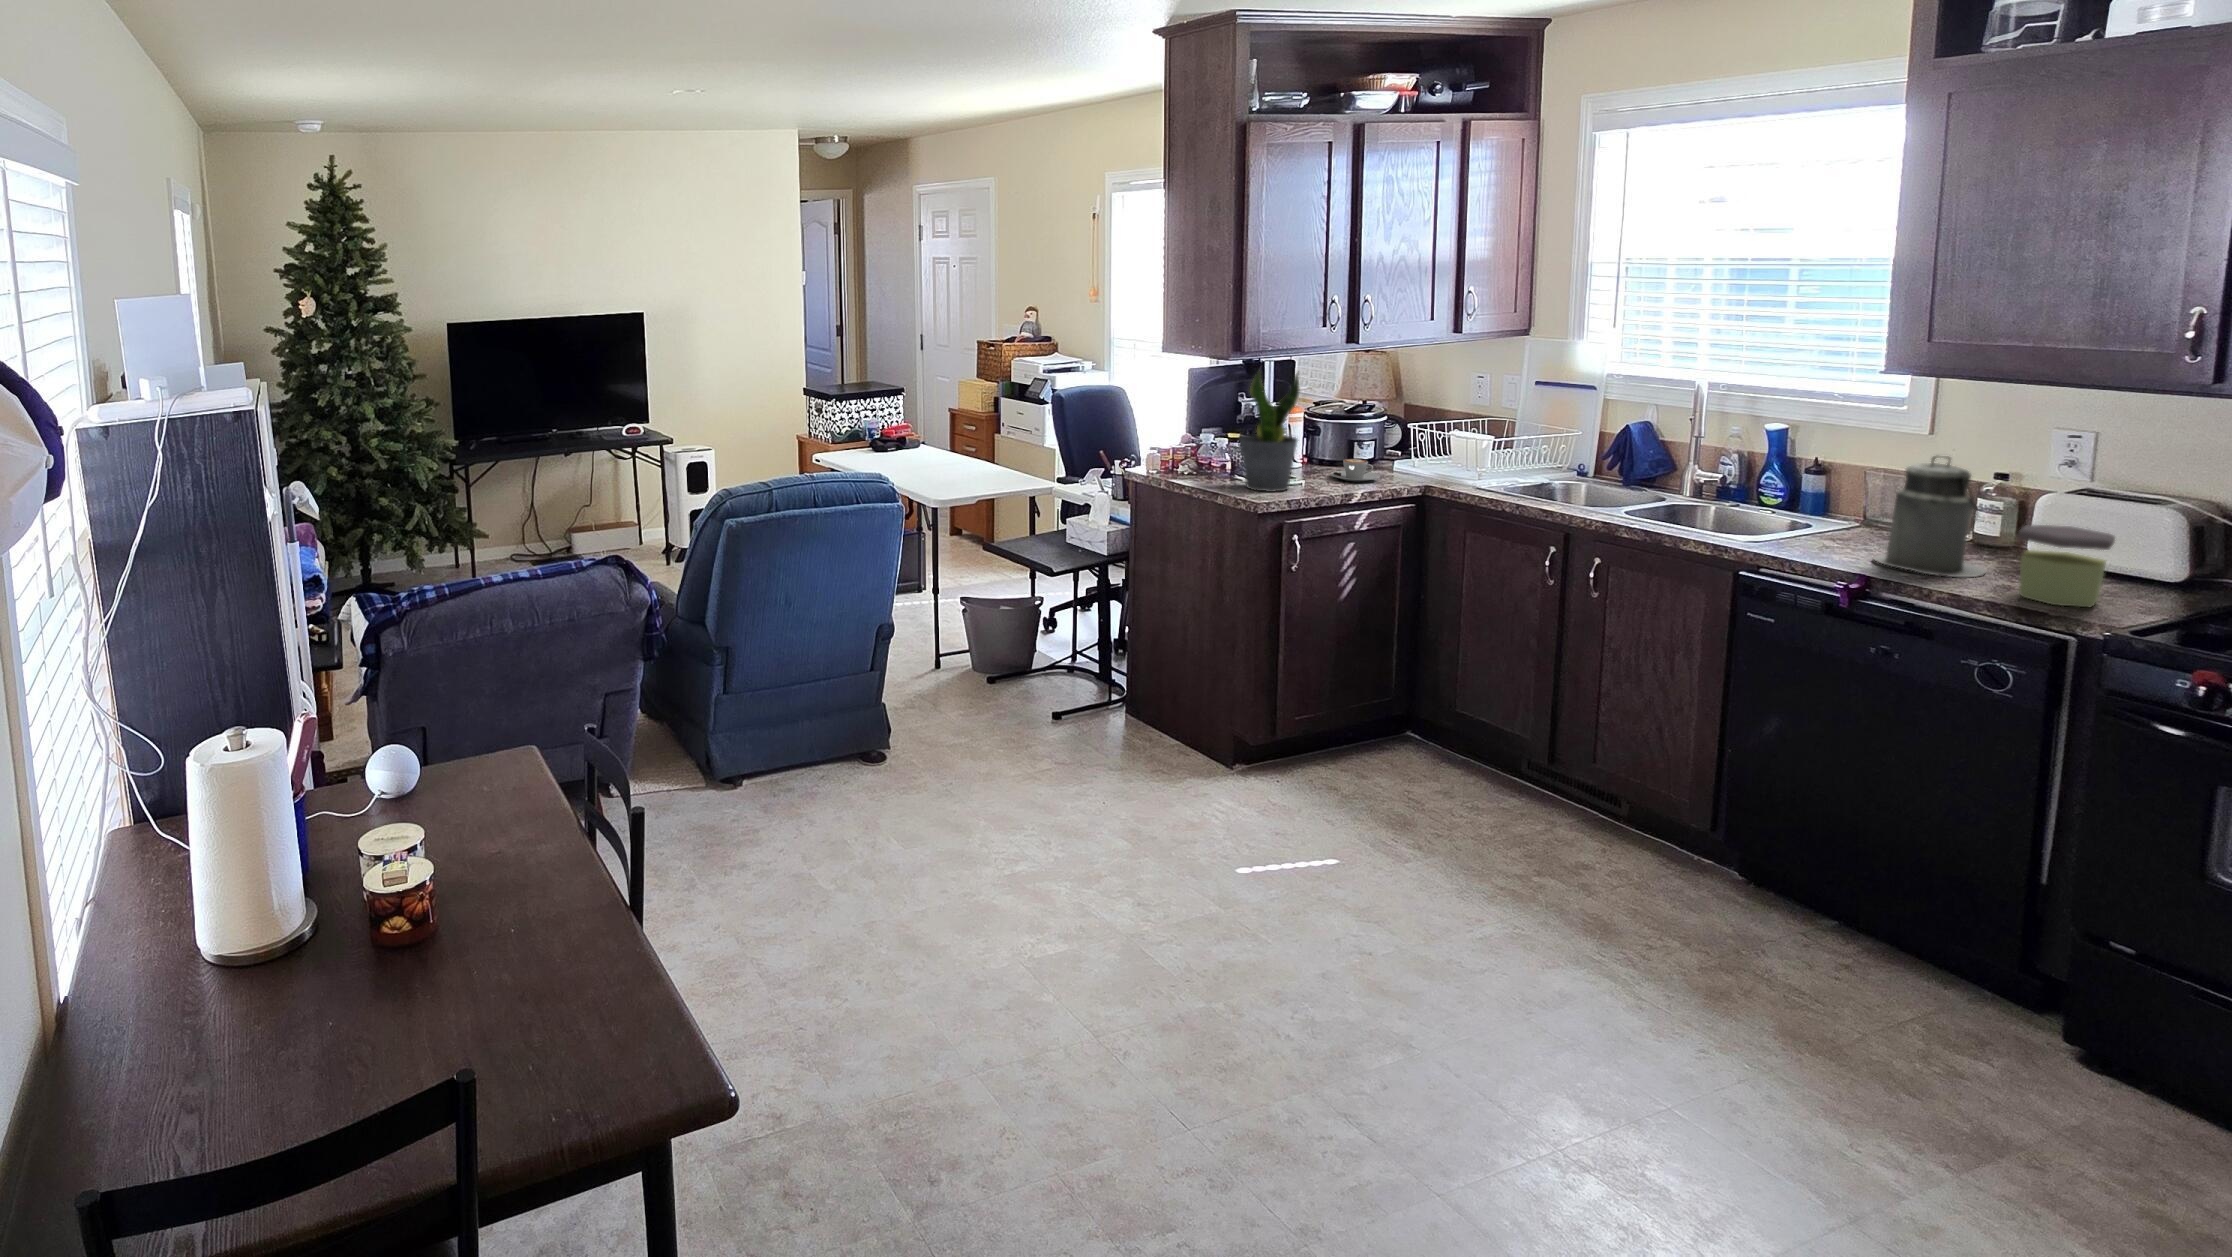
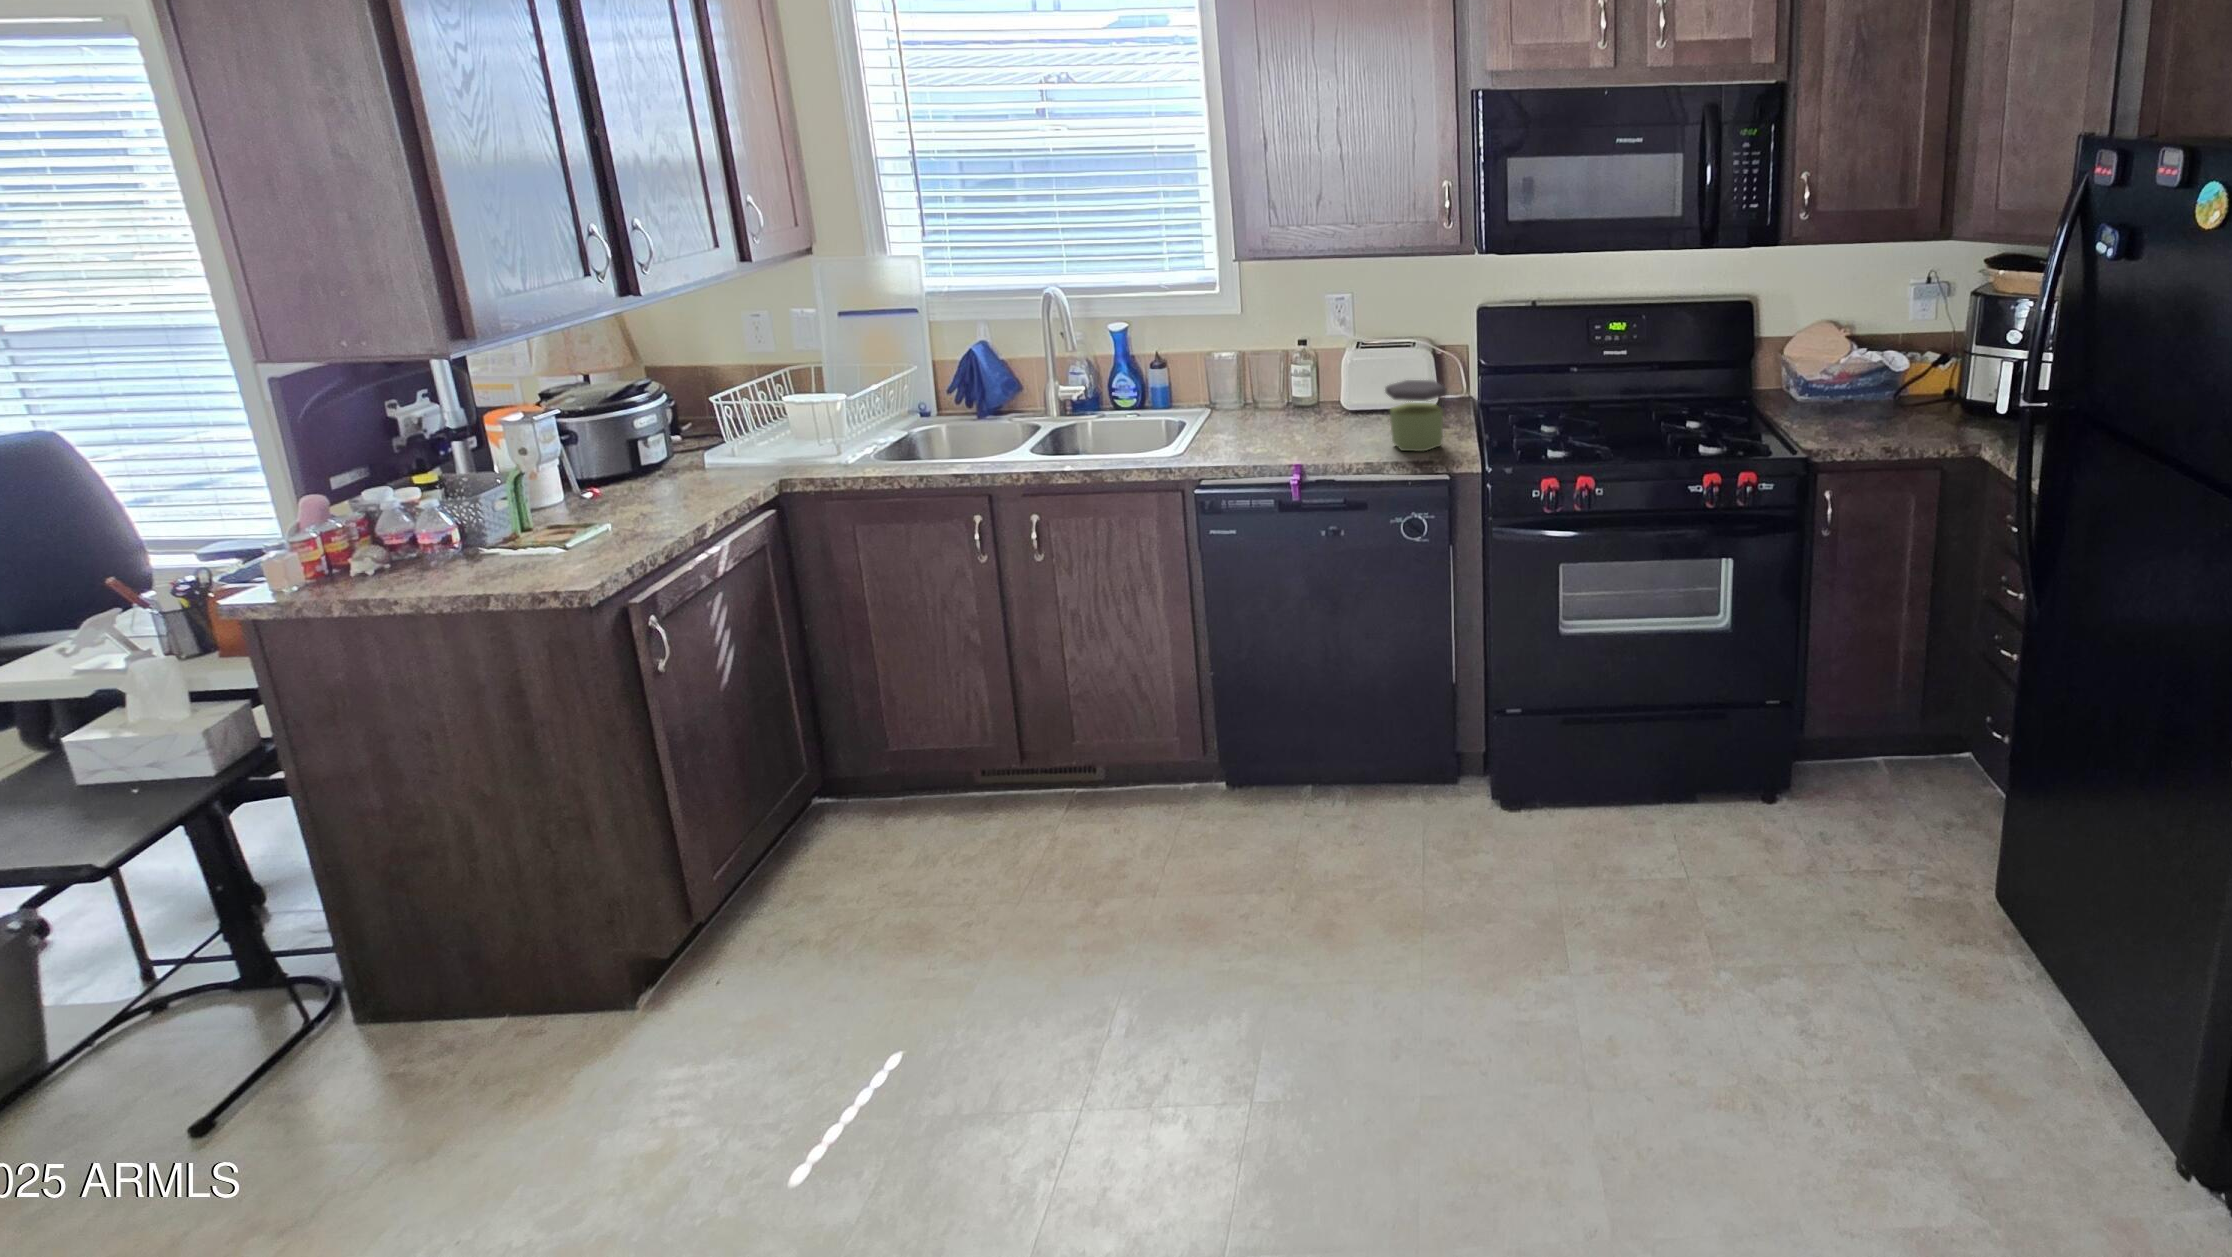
potted plant: present [1239,372,1300,492] -> none [480,348,601,565]
canister: present [1874,455,1986,577] -> none [1273,334,1350,449]
coffee cup: present [1330,459,1380,482] -> none [636,464,717,502]

